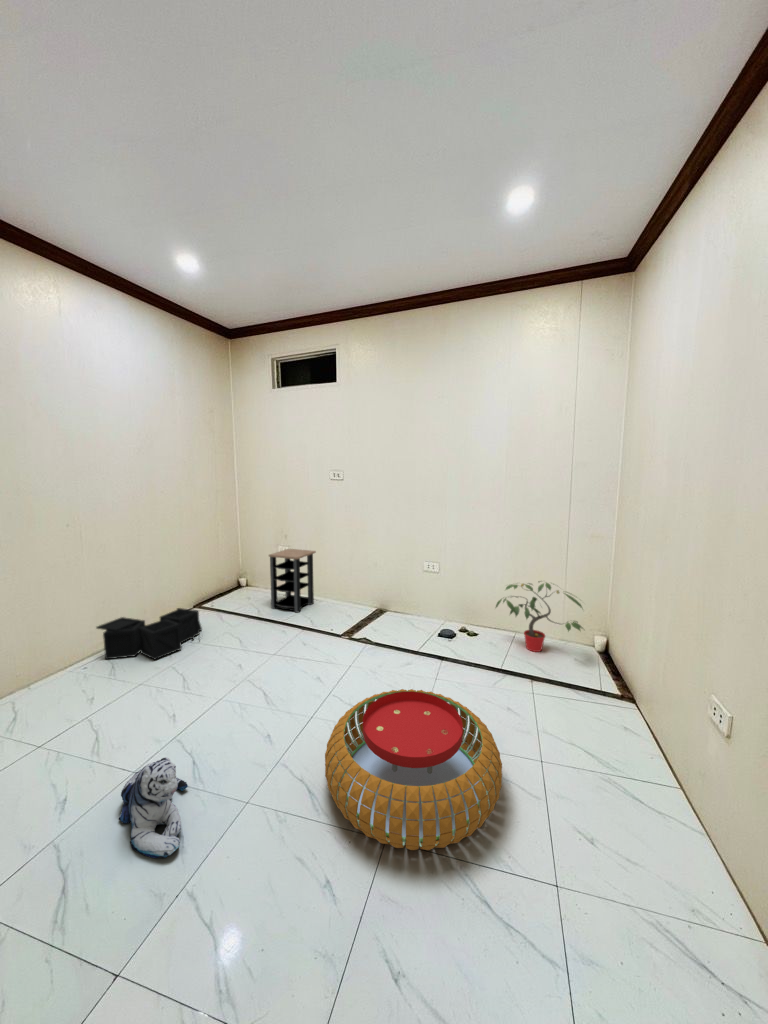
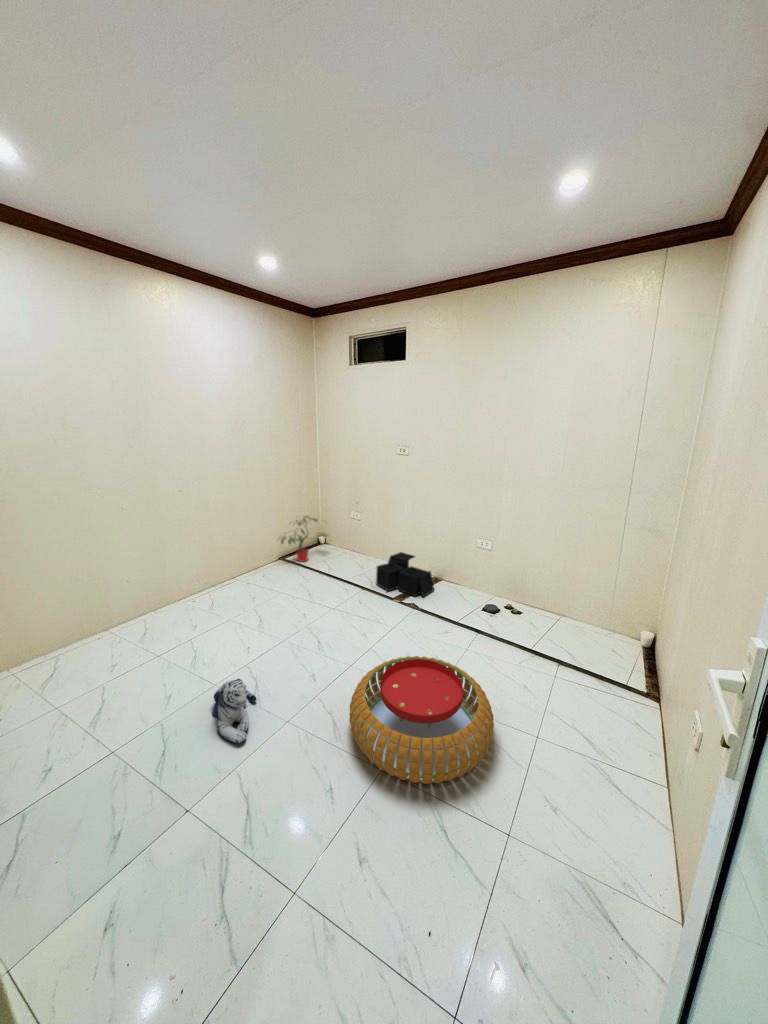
side table: present [269,549,316,612] -> none [340,514,381,572]
potted plant: present [496,583,583,652] -> present [281,516,328,562]
storage bin: present [97,608,202,660] -> present [376,552,434,597]

